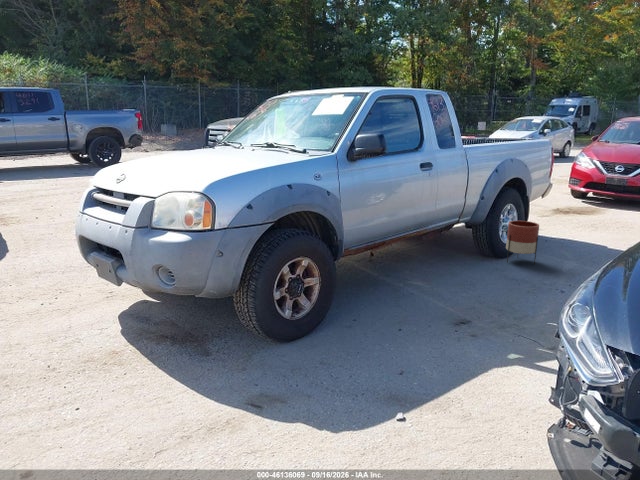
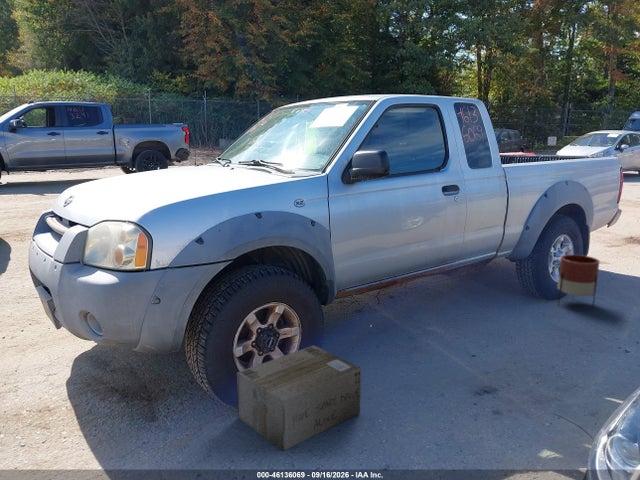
cardboard box: none [277,293,373,369] -> present [237,345,361,451]

